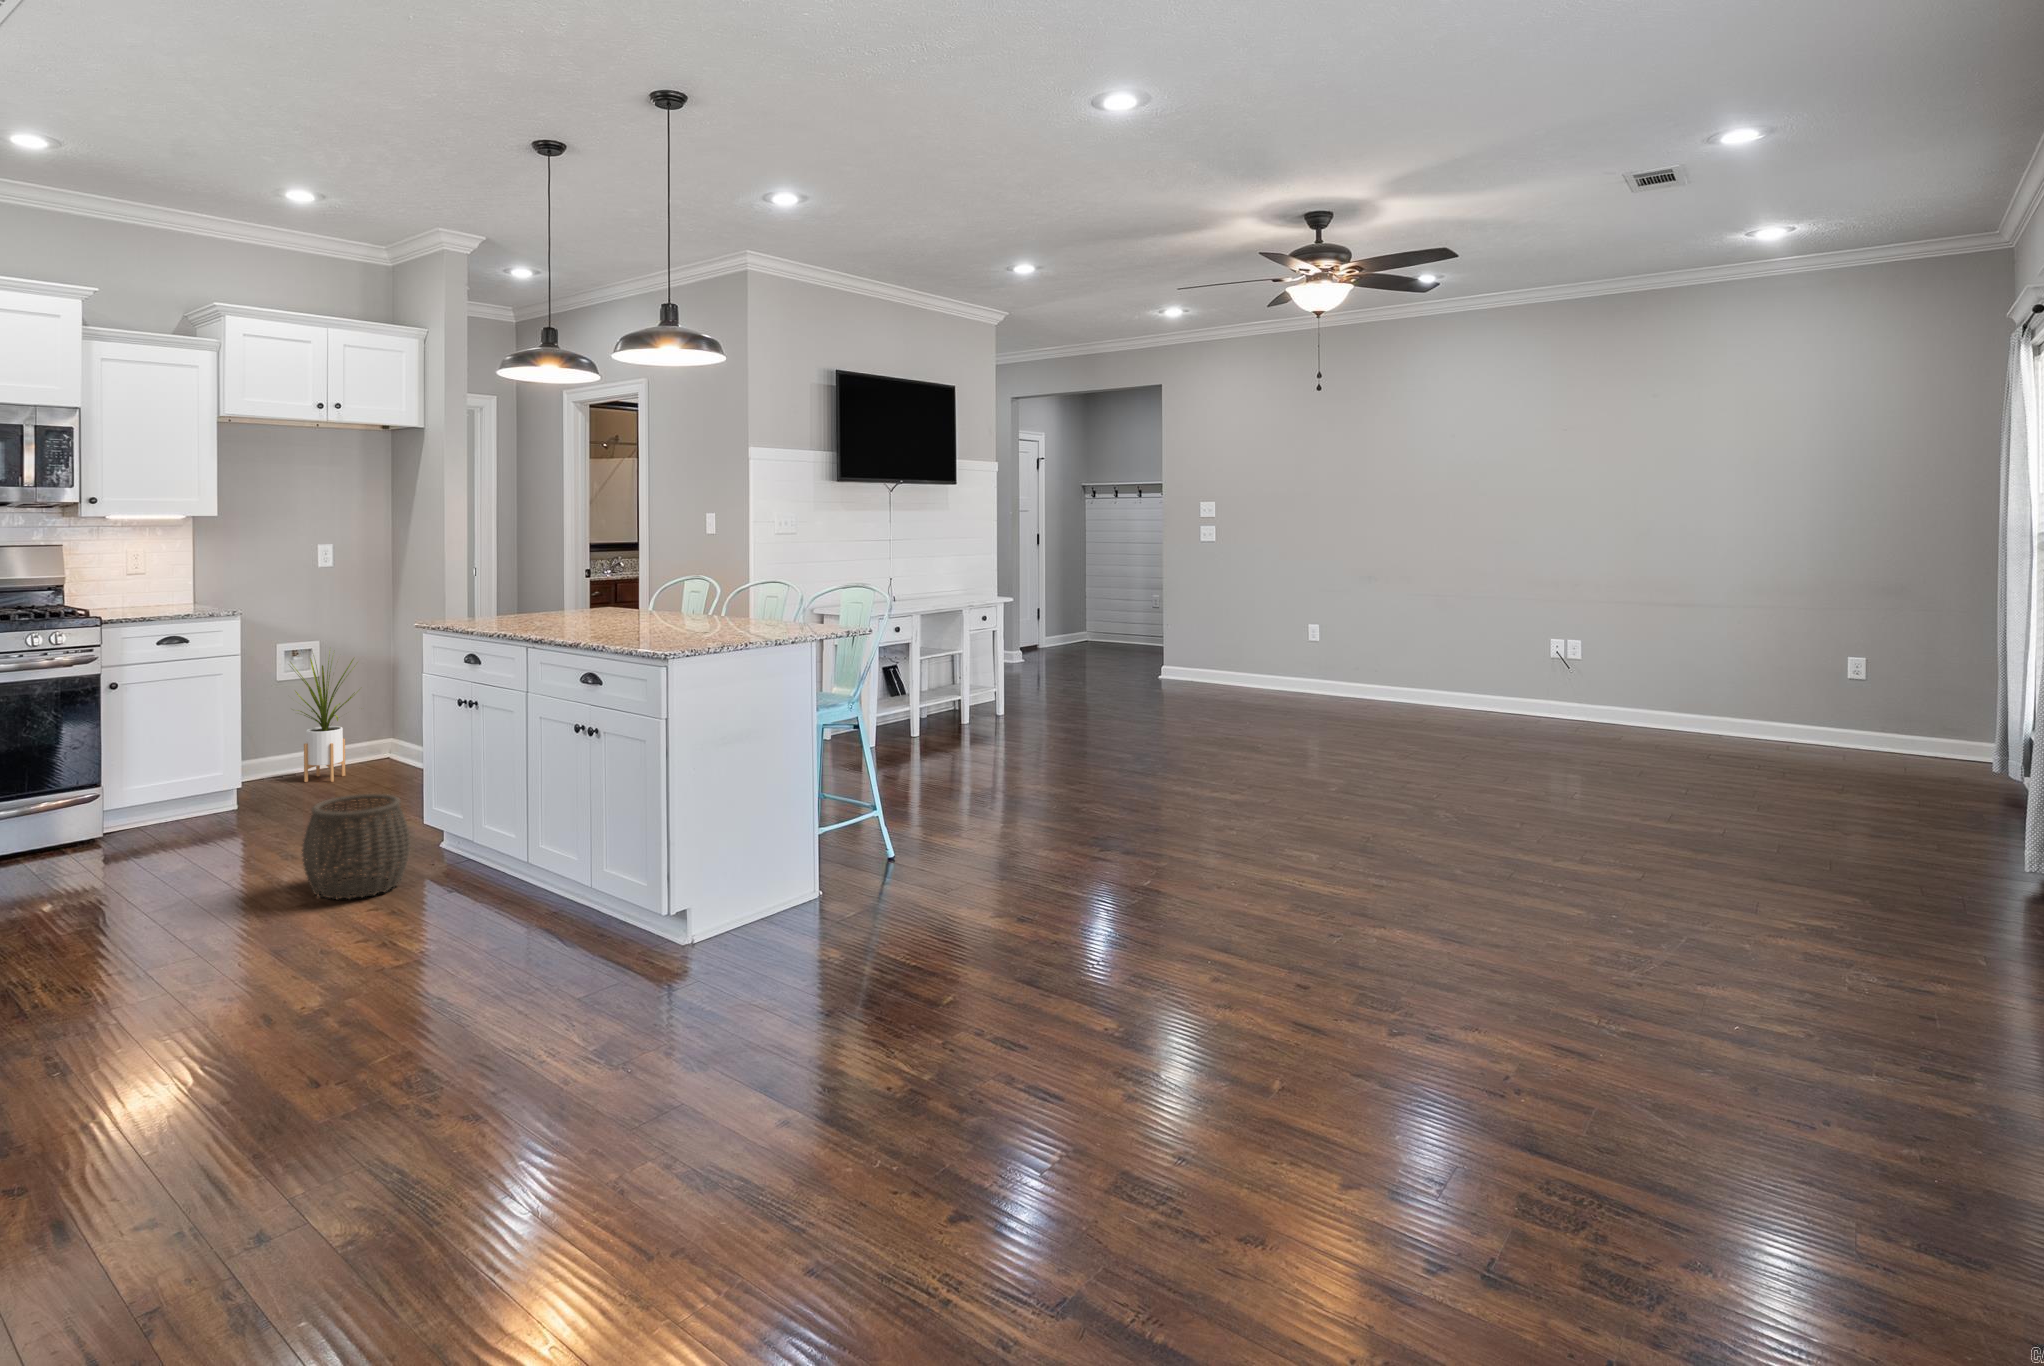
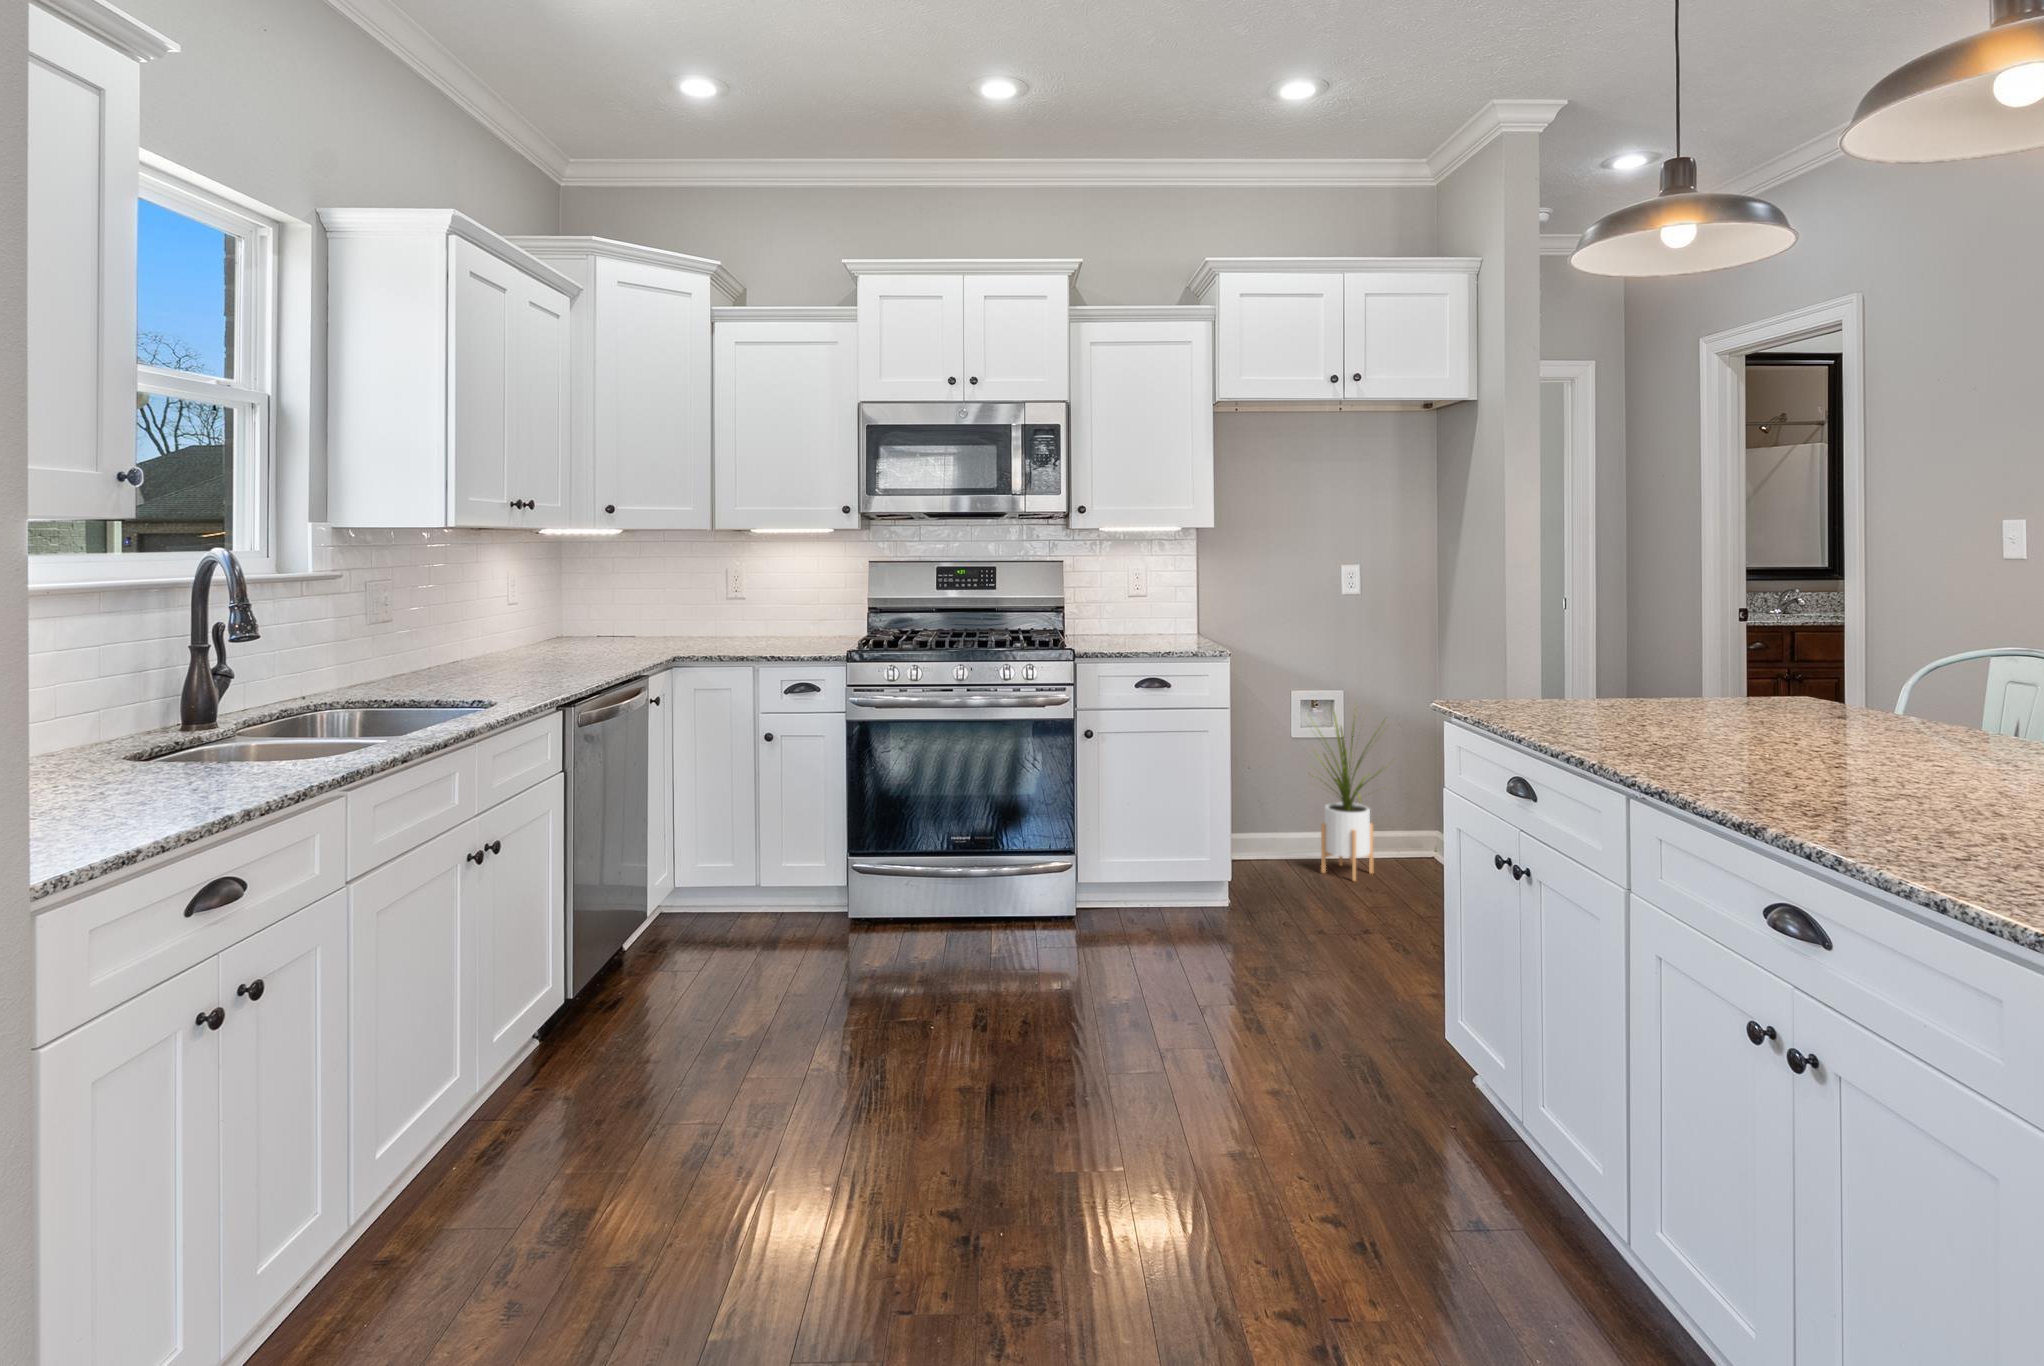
woven basket: present [302,794,410,900] -> none [1229,986,1405,1197]

